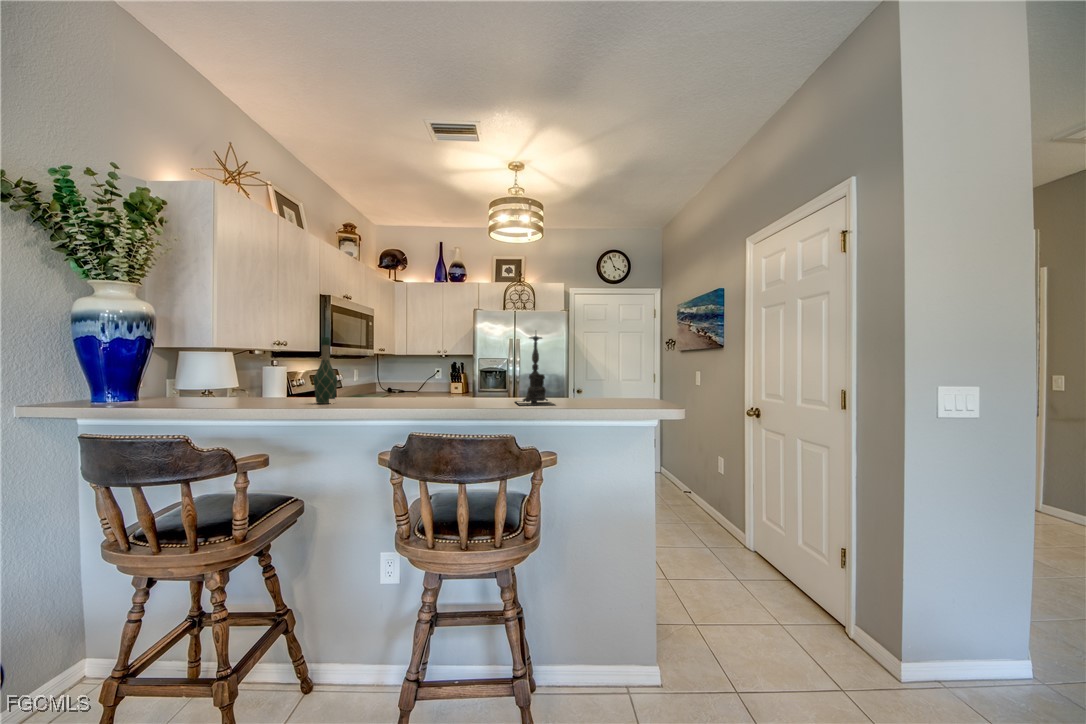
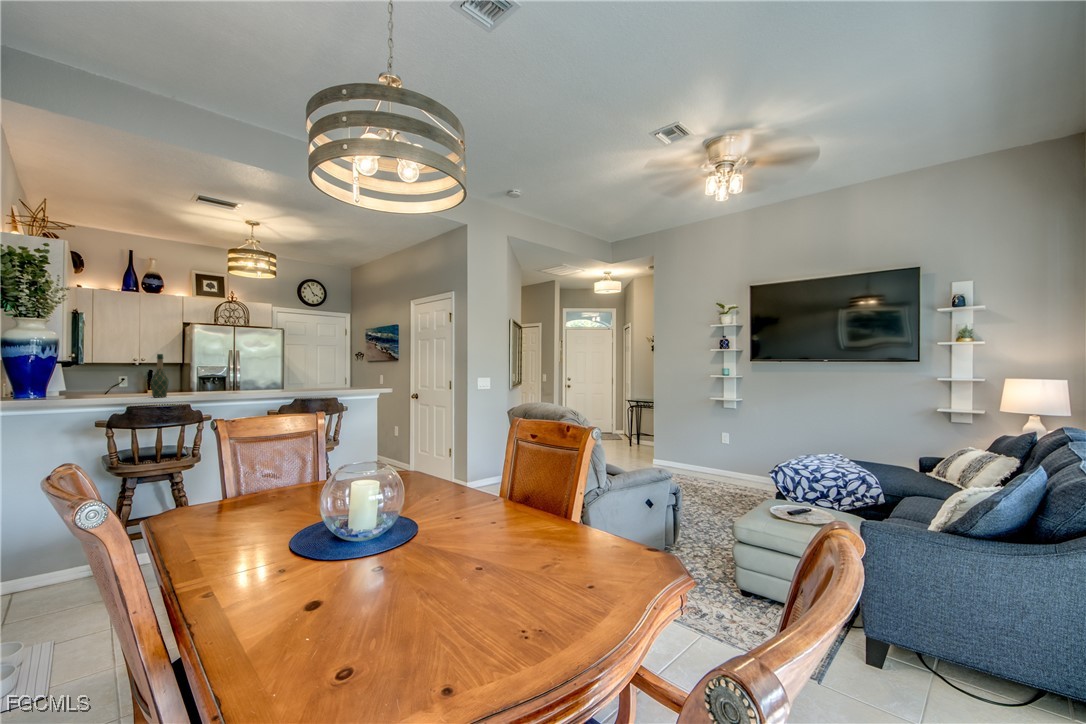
candle holder: present [515,335,555,406] -> none [293,350,323,393]

